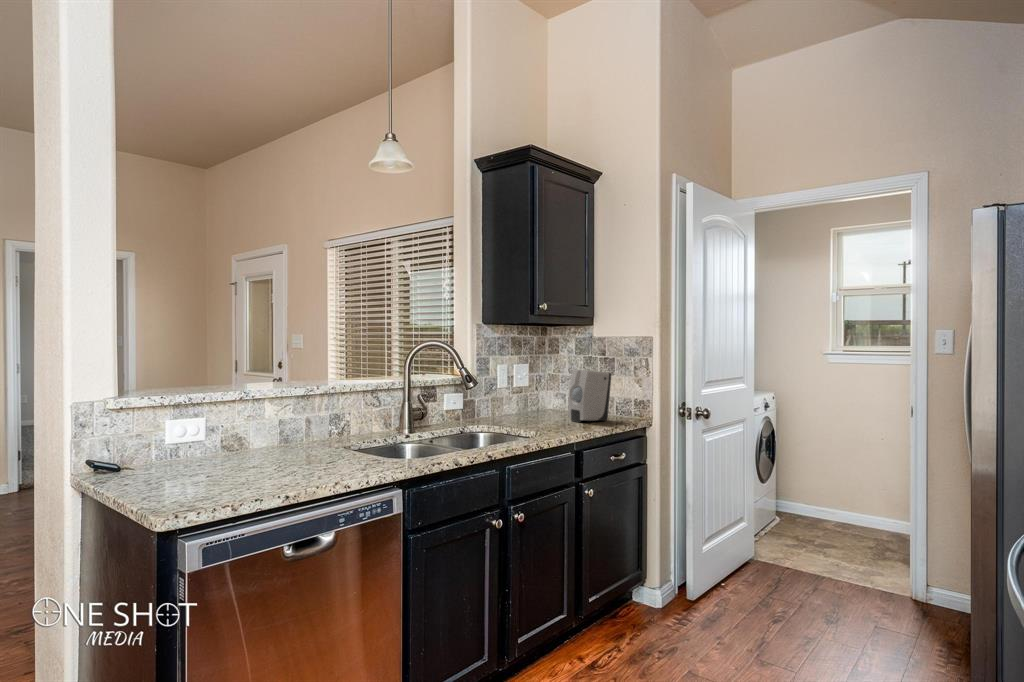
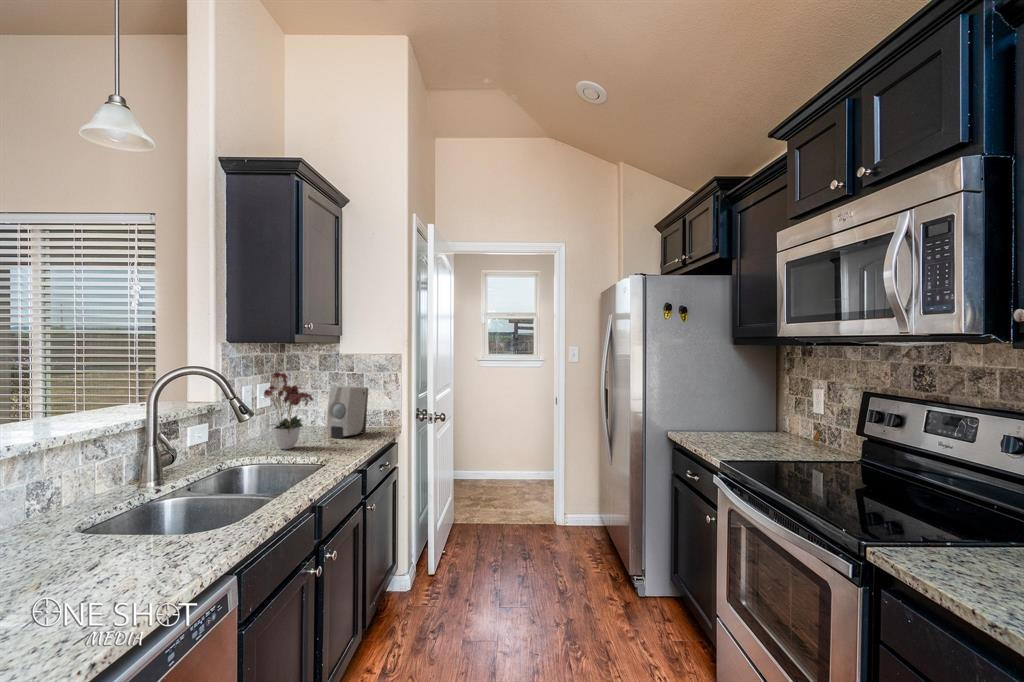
flower arrangement: none [503,348,547,424] -> present [264,372,313,449]

